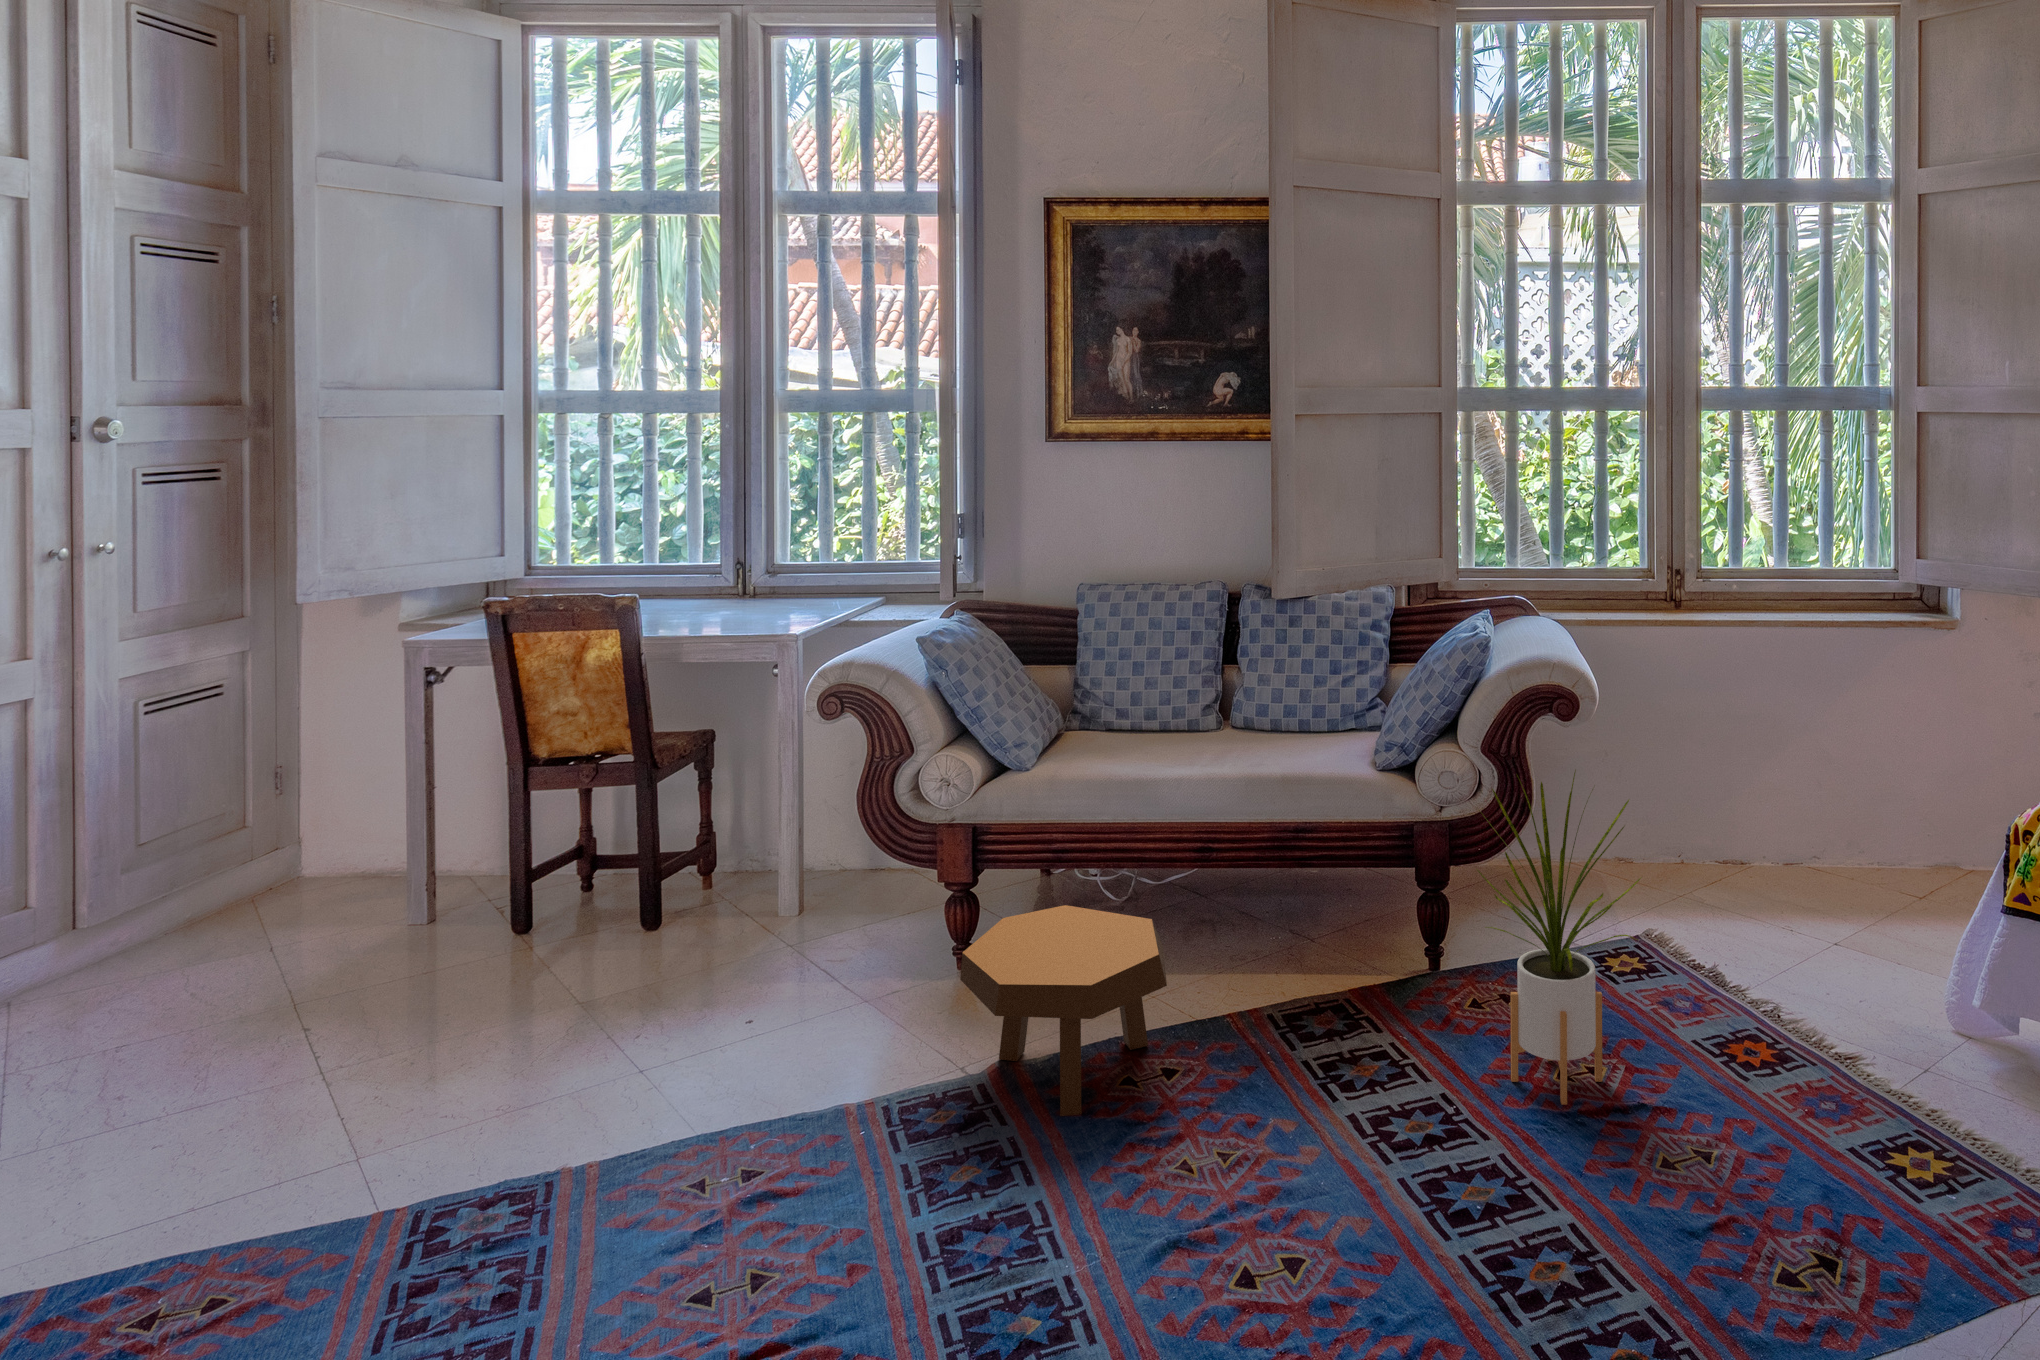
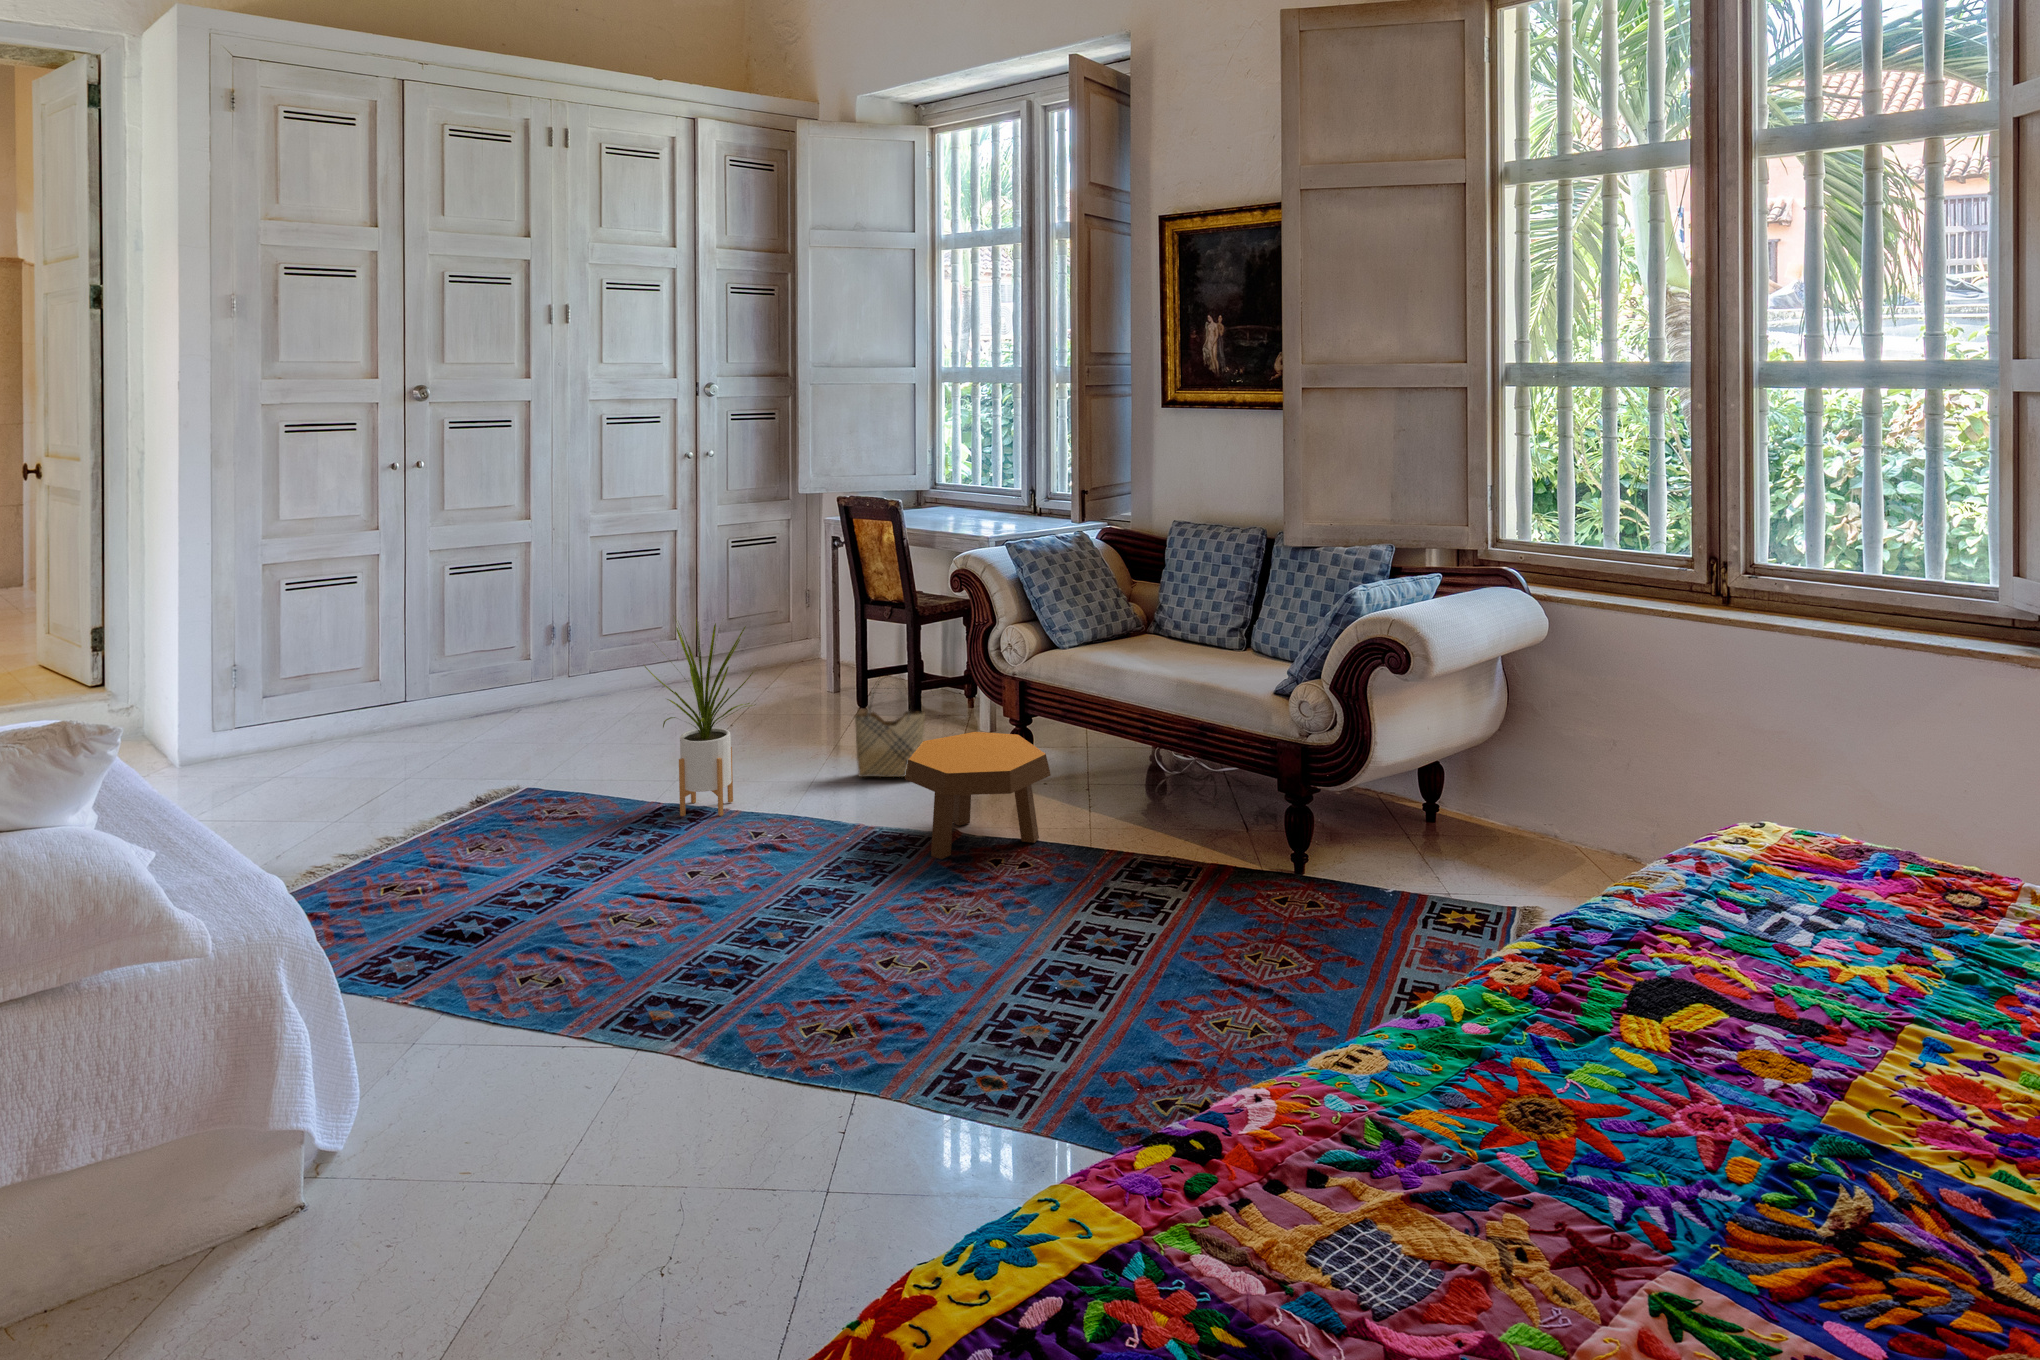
house plant: present [1477,770,1641,1105] -> present [644,619,756,816]
woven basket: none [730,871,840,1045] -> present [854,675,925,777]

